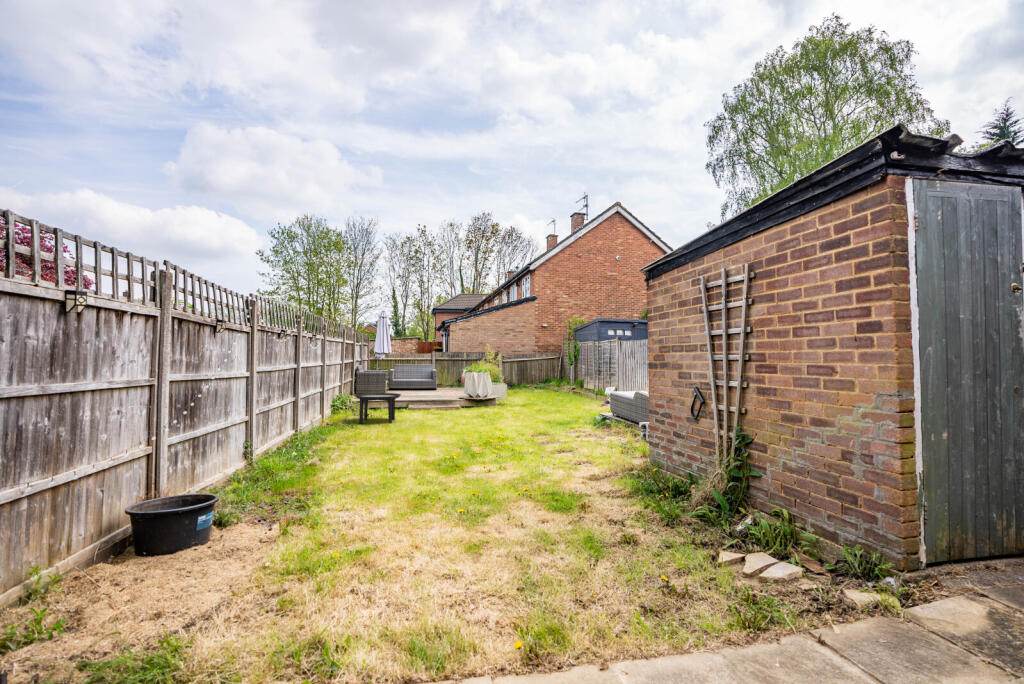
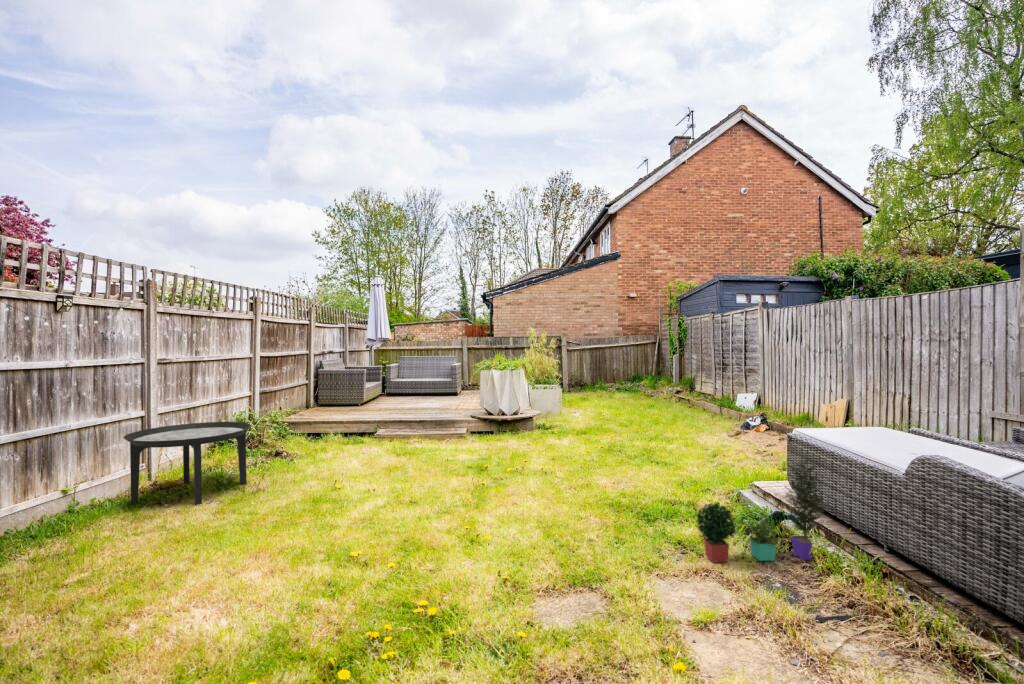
potted plant: none [582,397,619,427] -> present [696,457,827,562]

